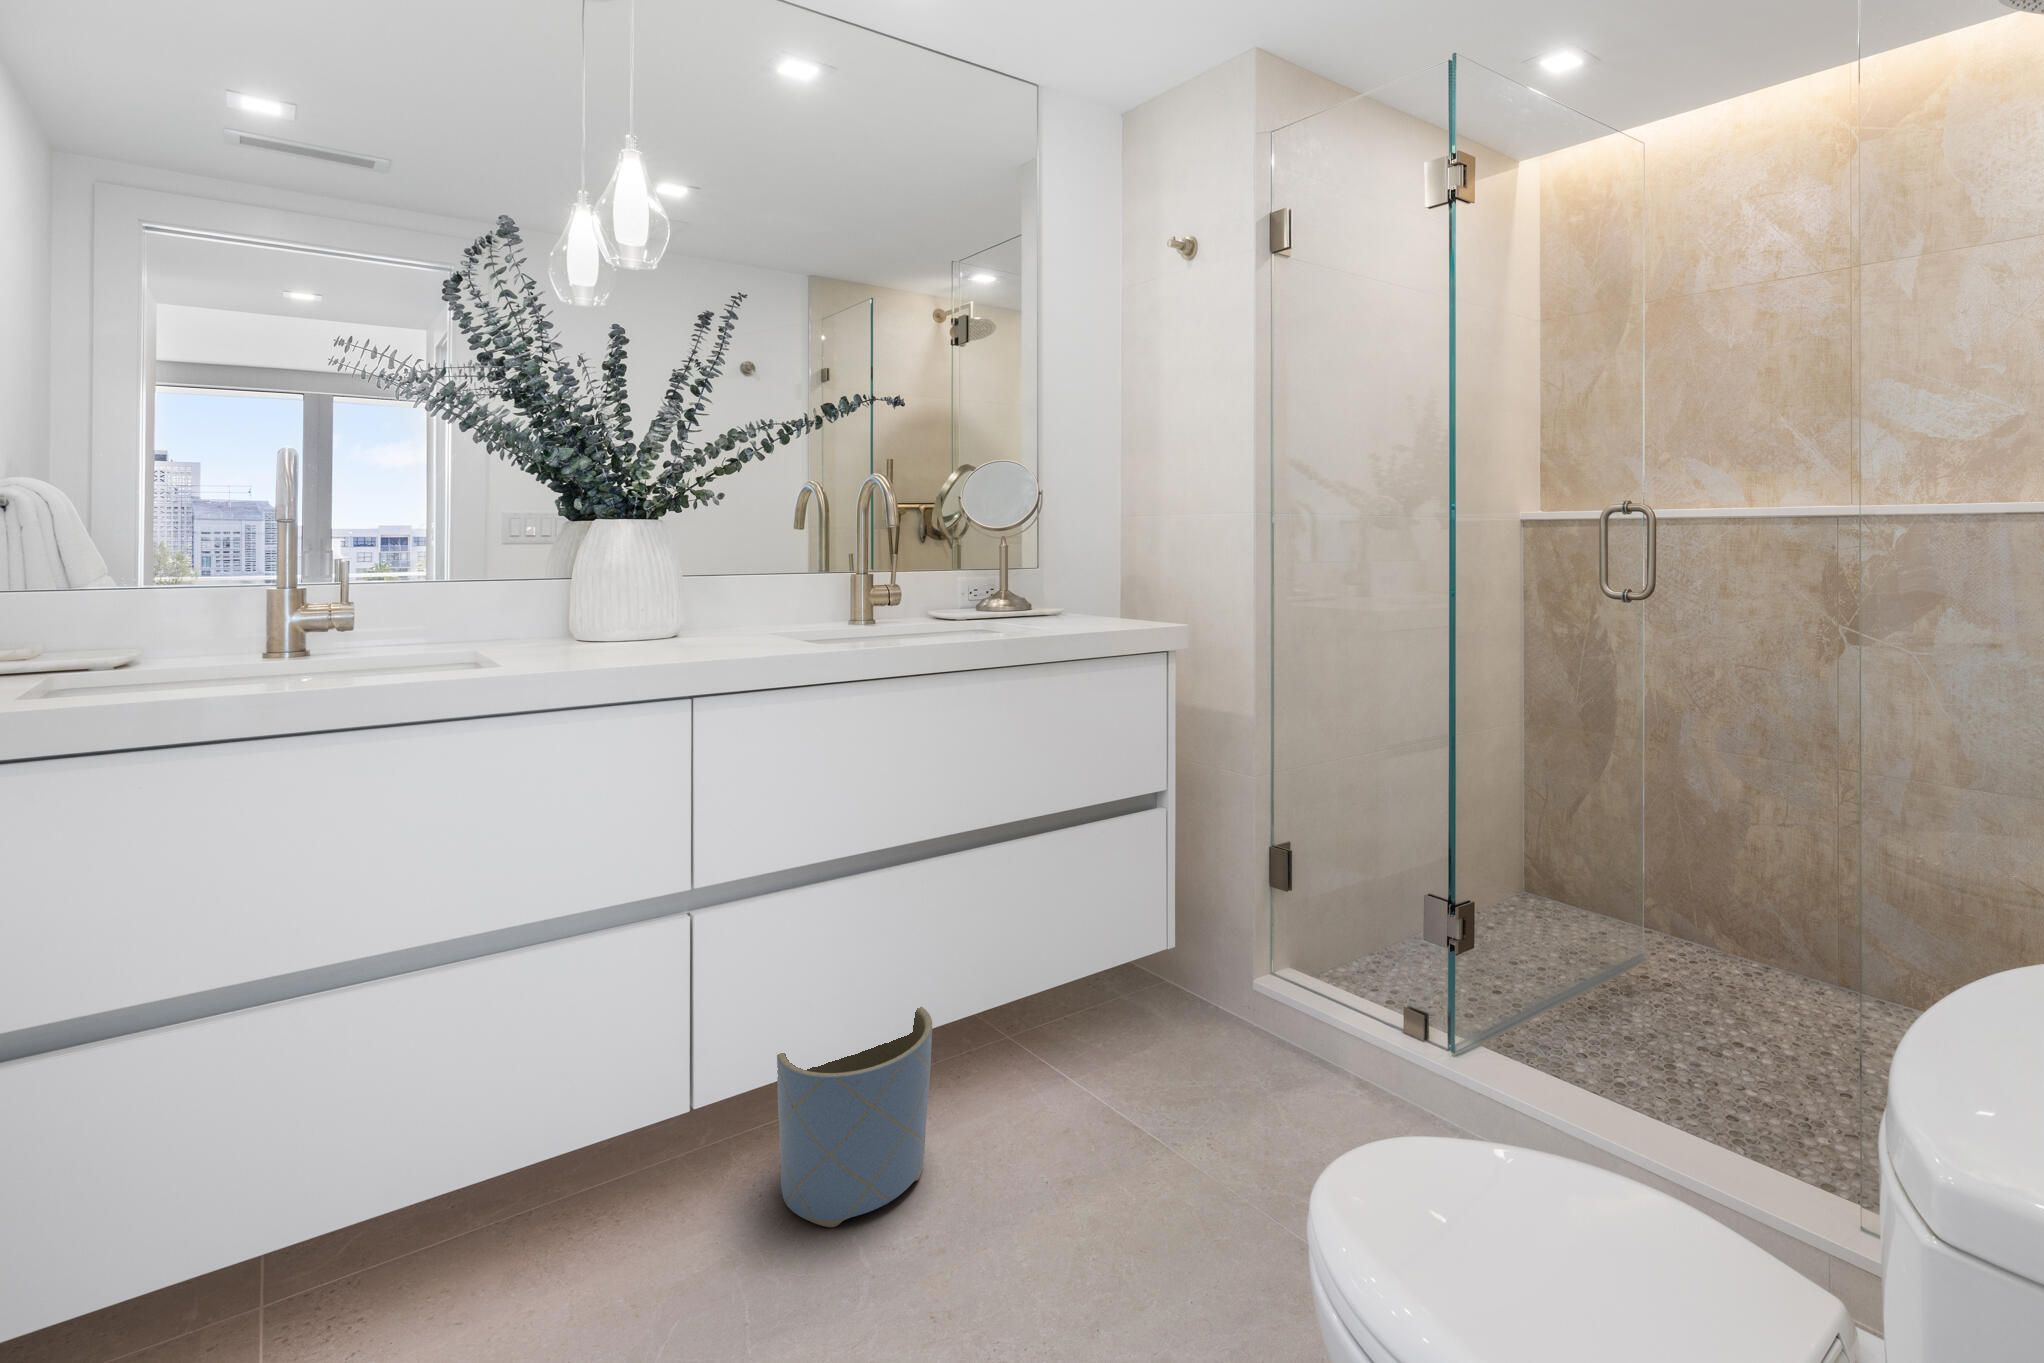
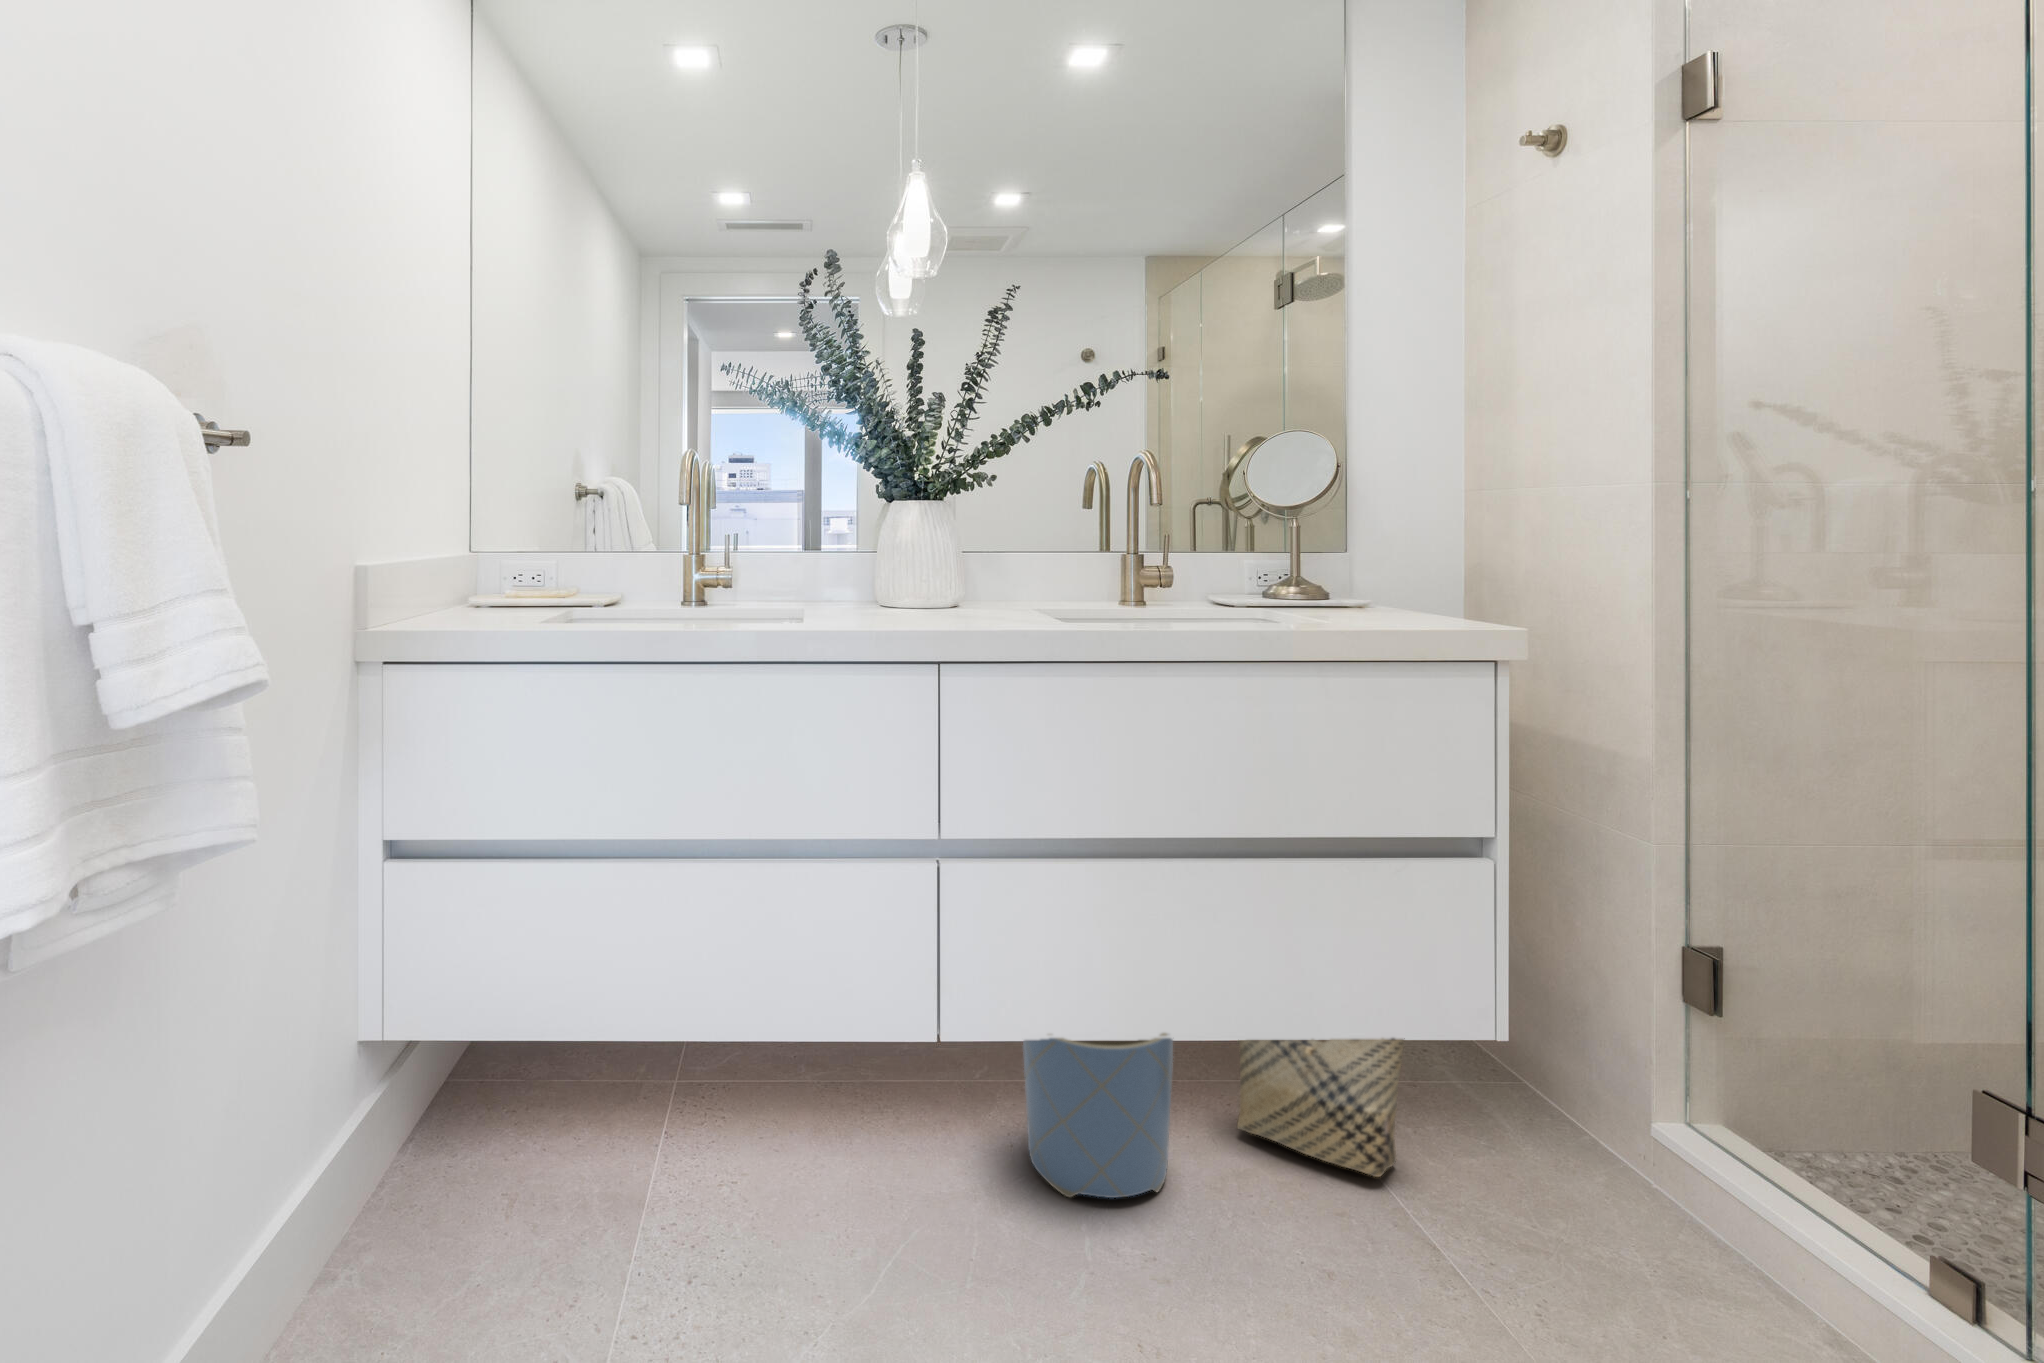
woven basket: none [969,881,1108,1085] -> present [1237,1038,1404,1177]

